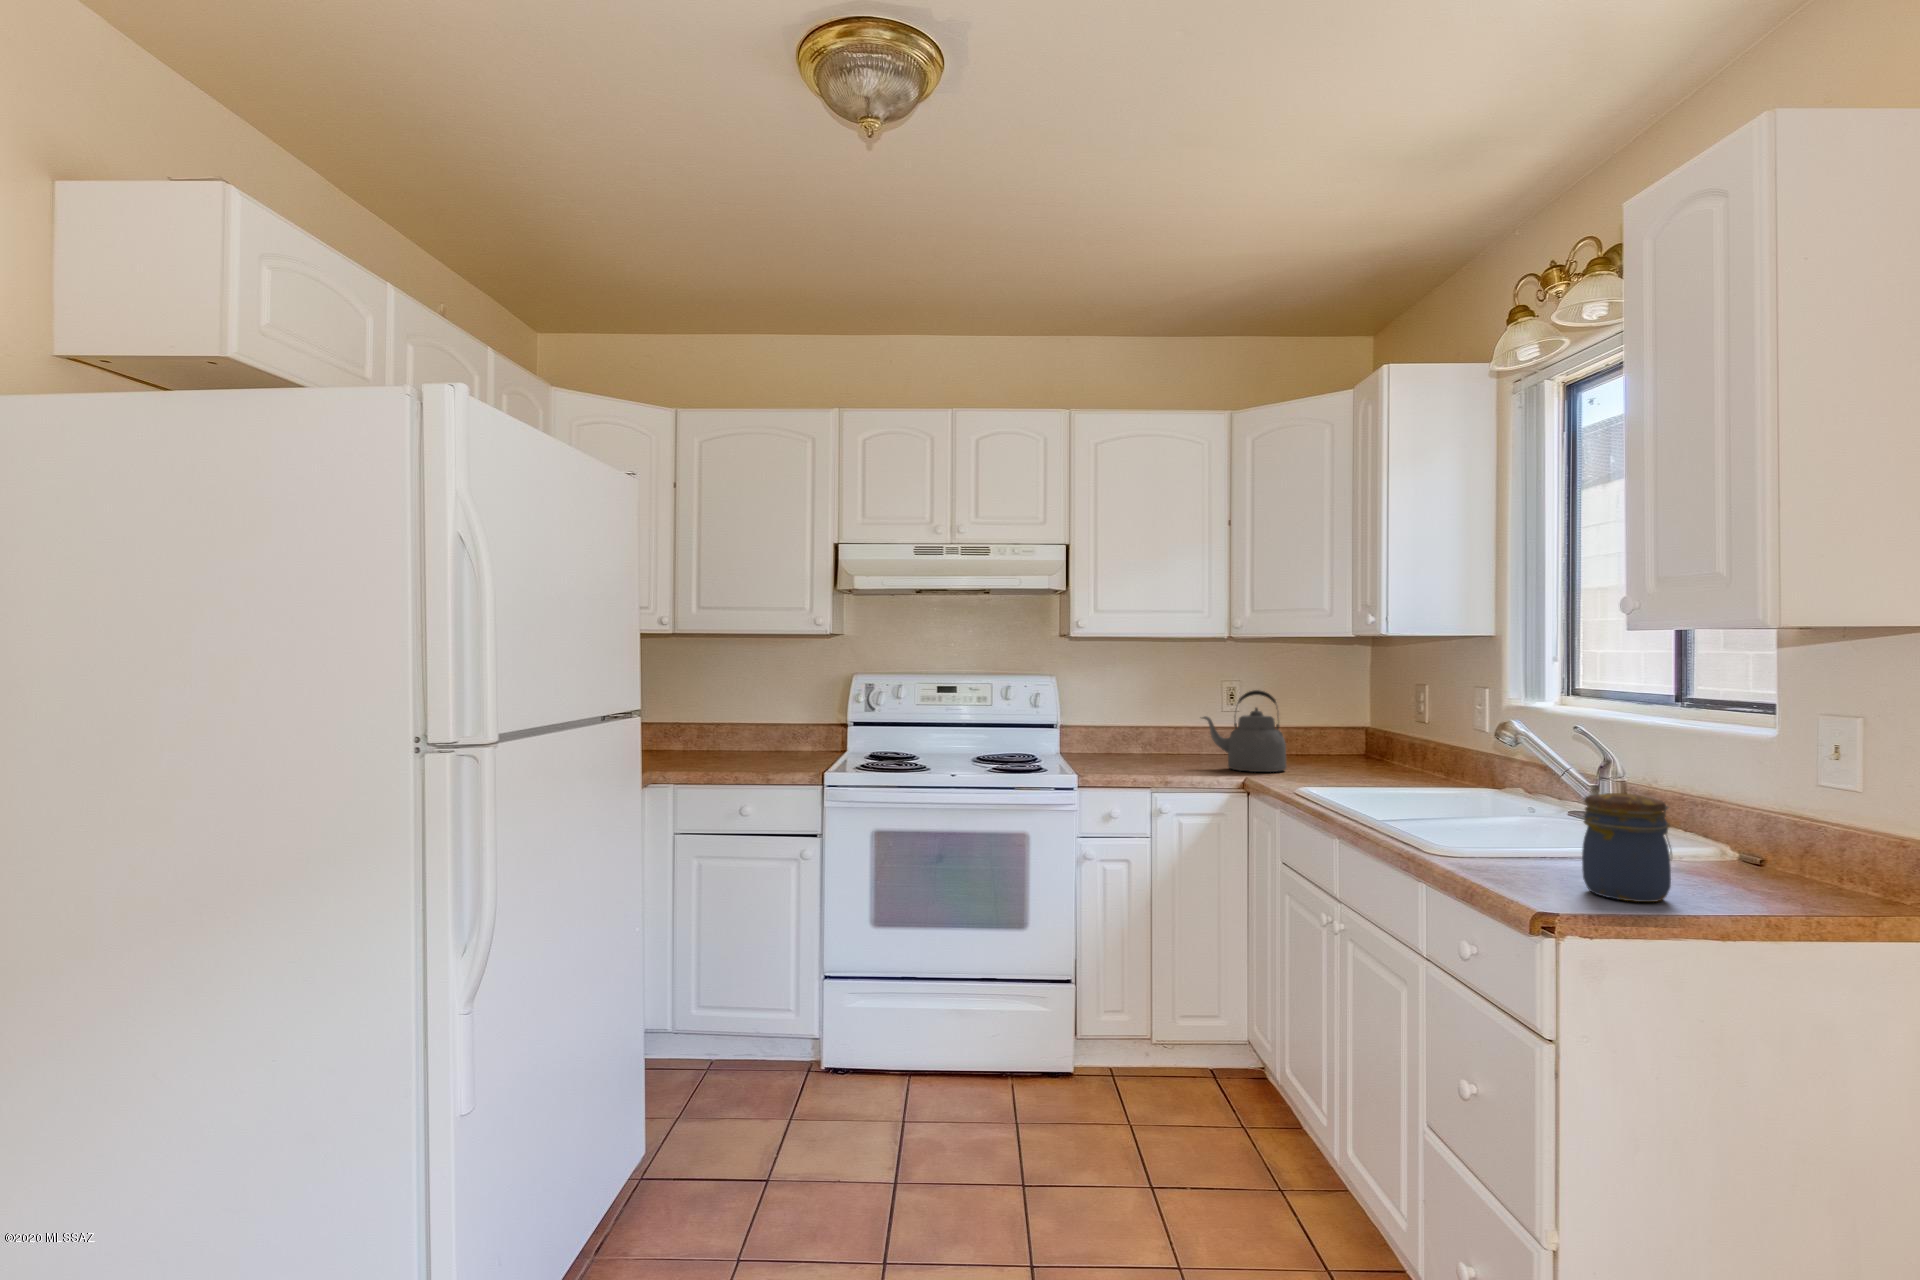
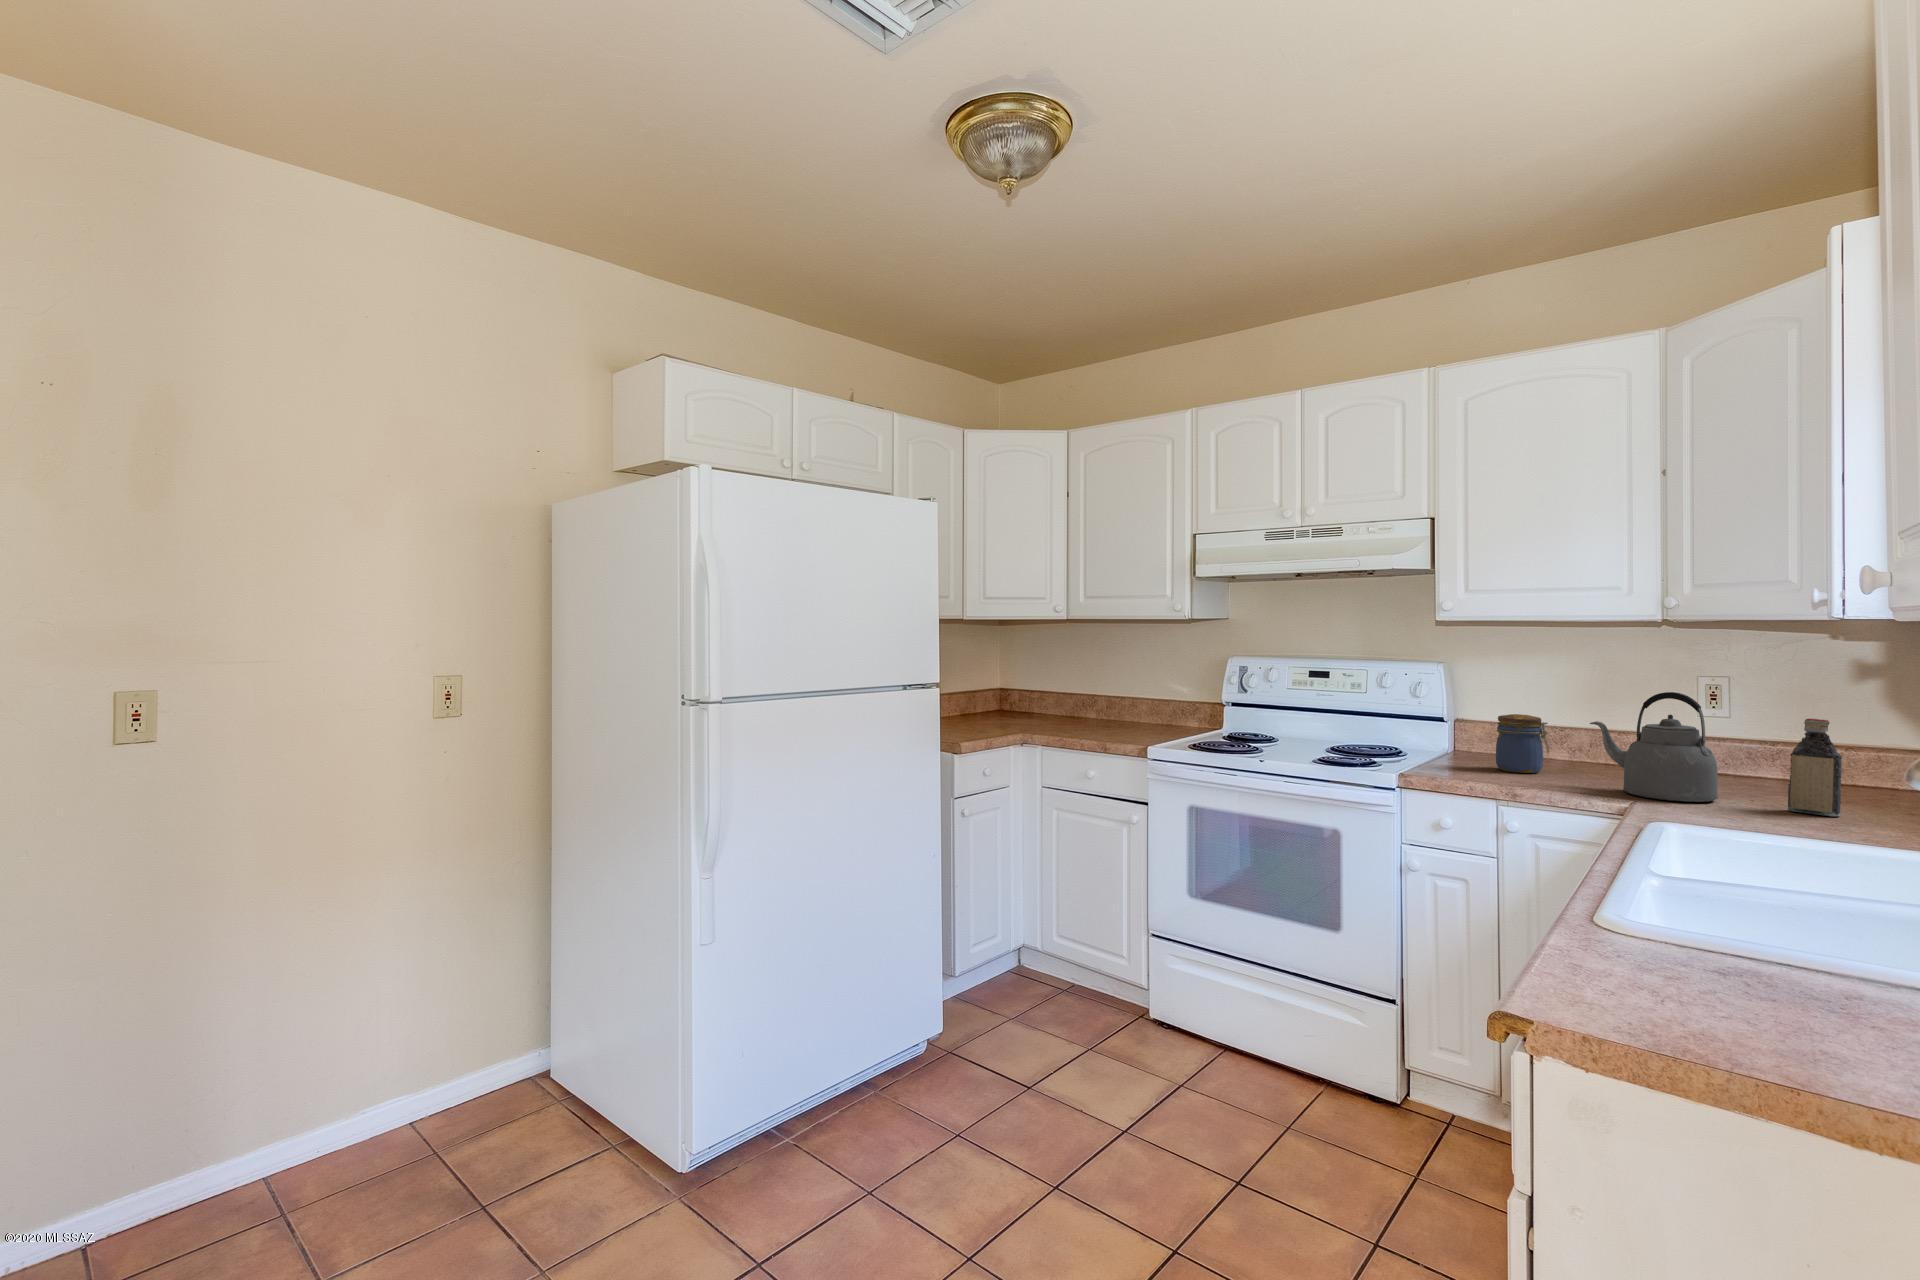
bottle: none [1325,705,1354,772] -> present [1788,718,1842,816]
jar: present [1582,793,1672,902] -> present [1496,714,1549,773]

